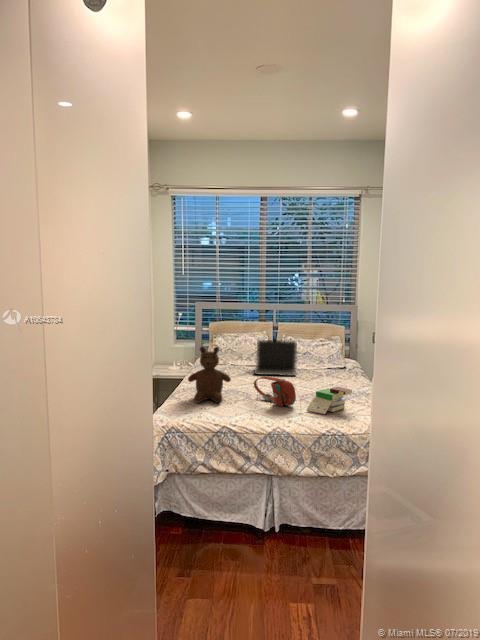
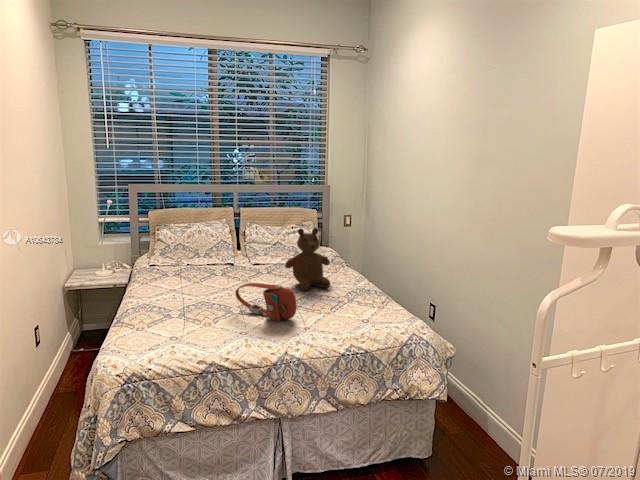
laptop: present [254,340,297,376] -> none [220,230,274,276]
teddy bear: present [188,347,231,403] -> present [285,228,330,290]
book: present [307,387,352,415] -> none [313,289,366,327]

